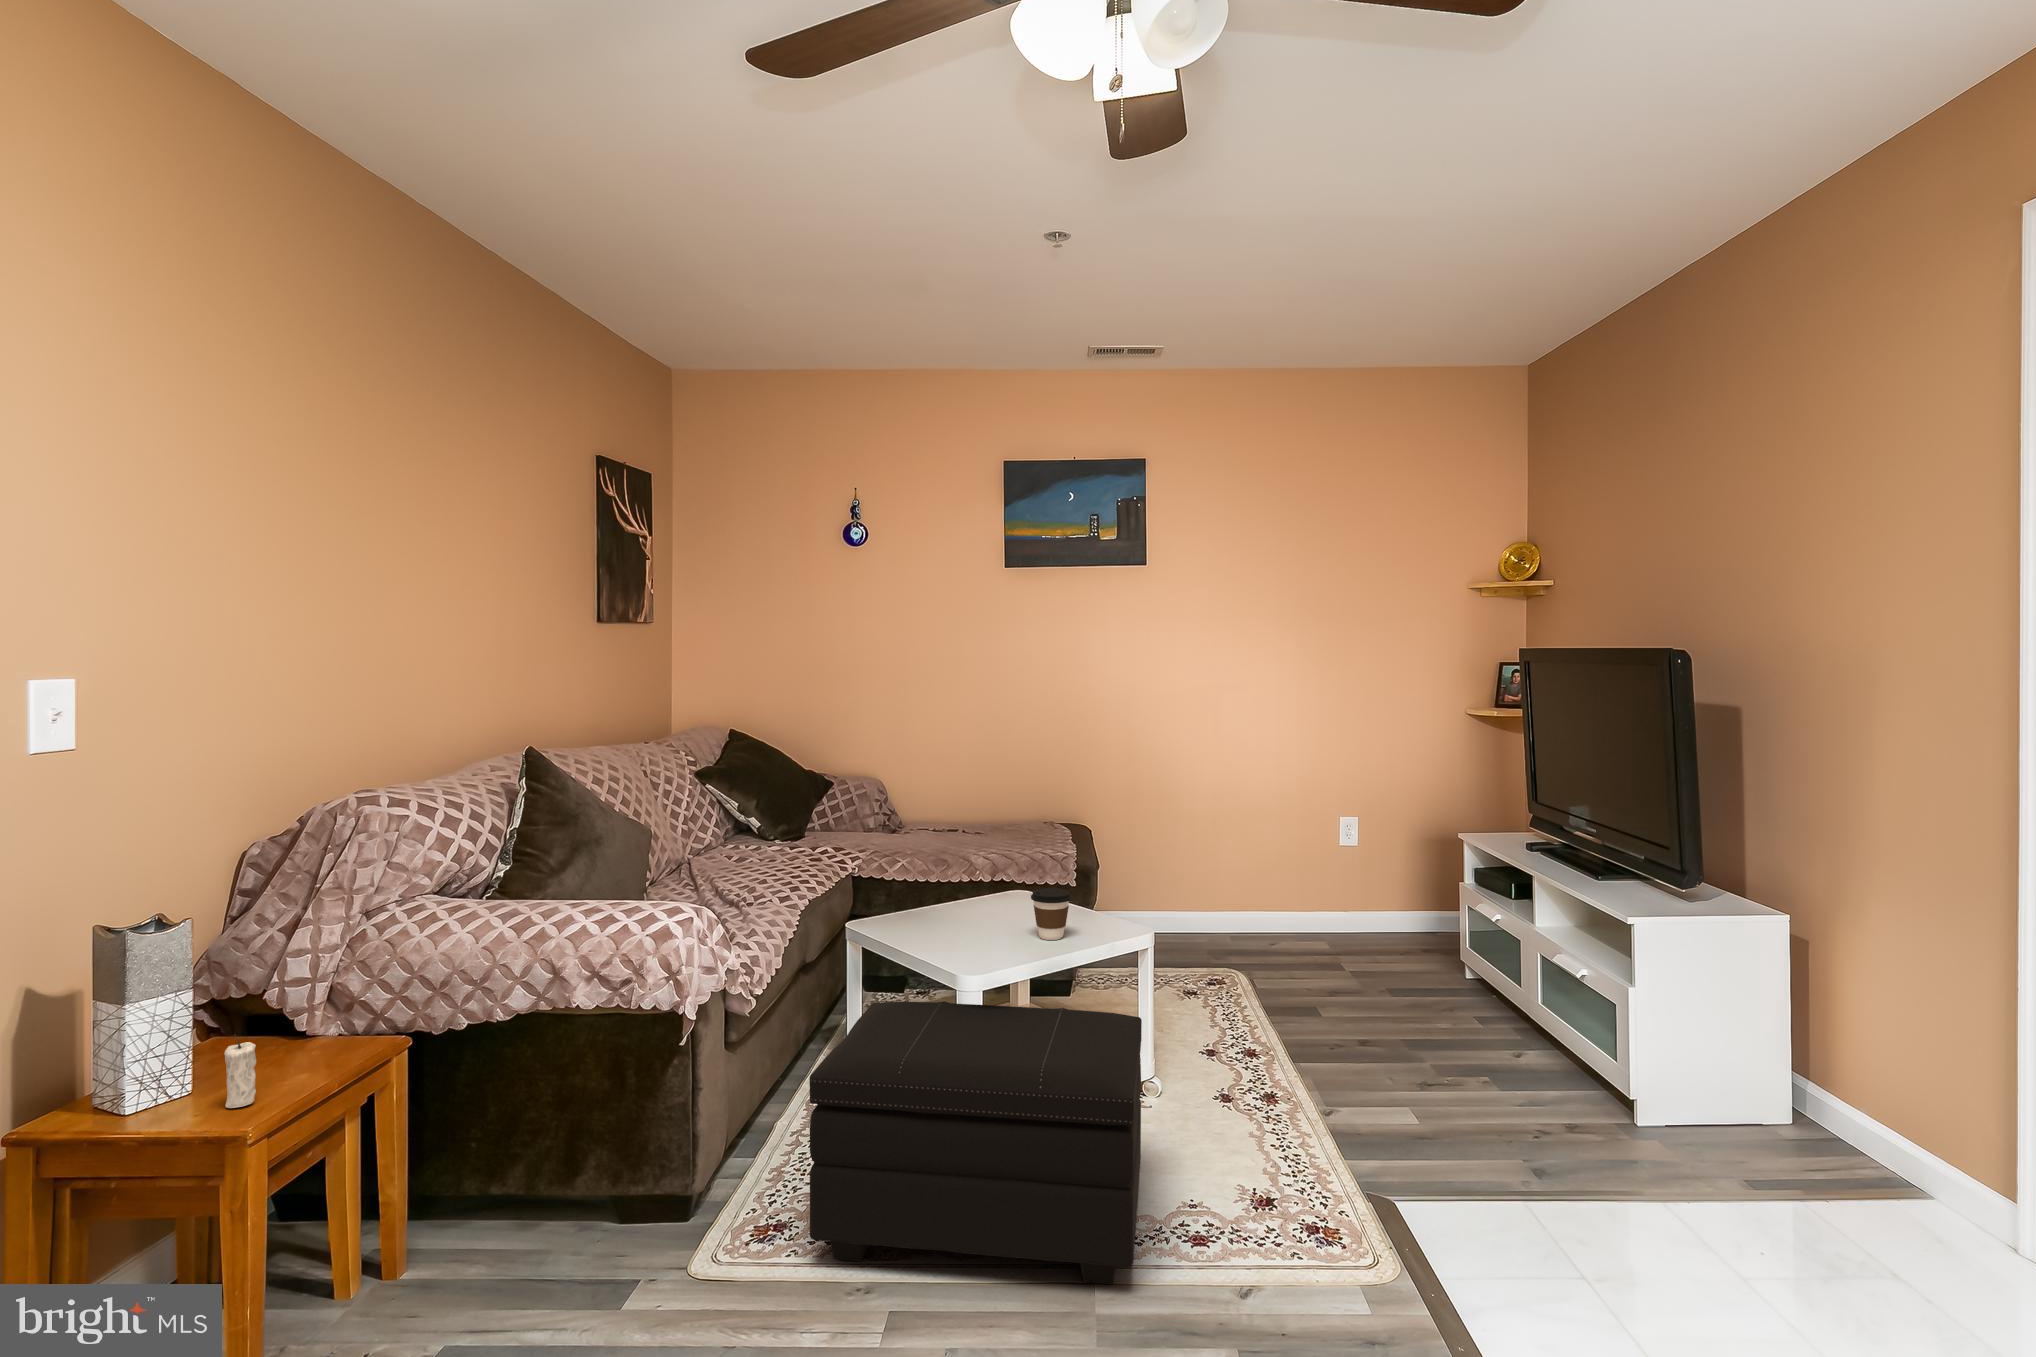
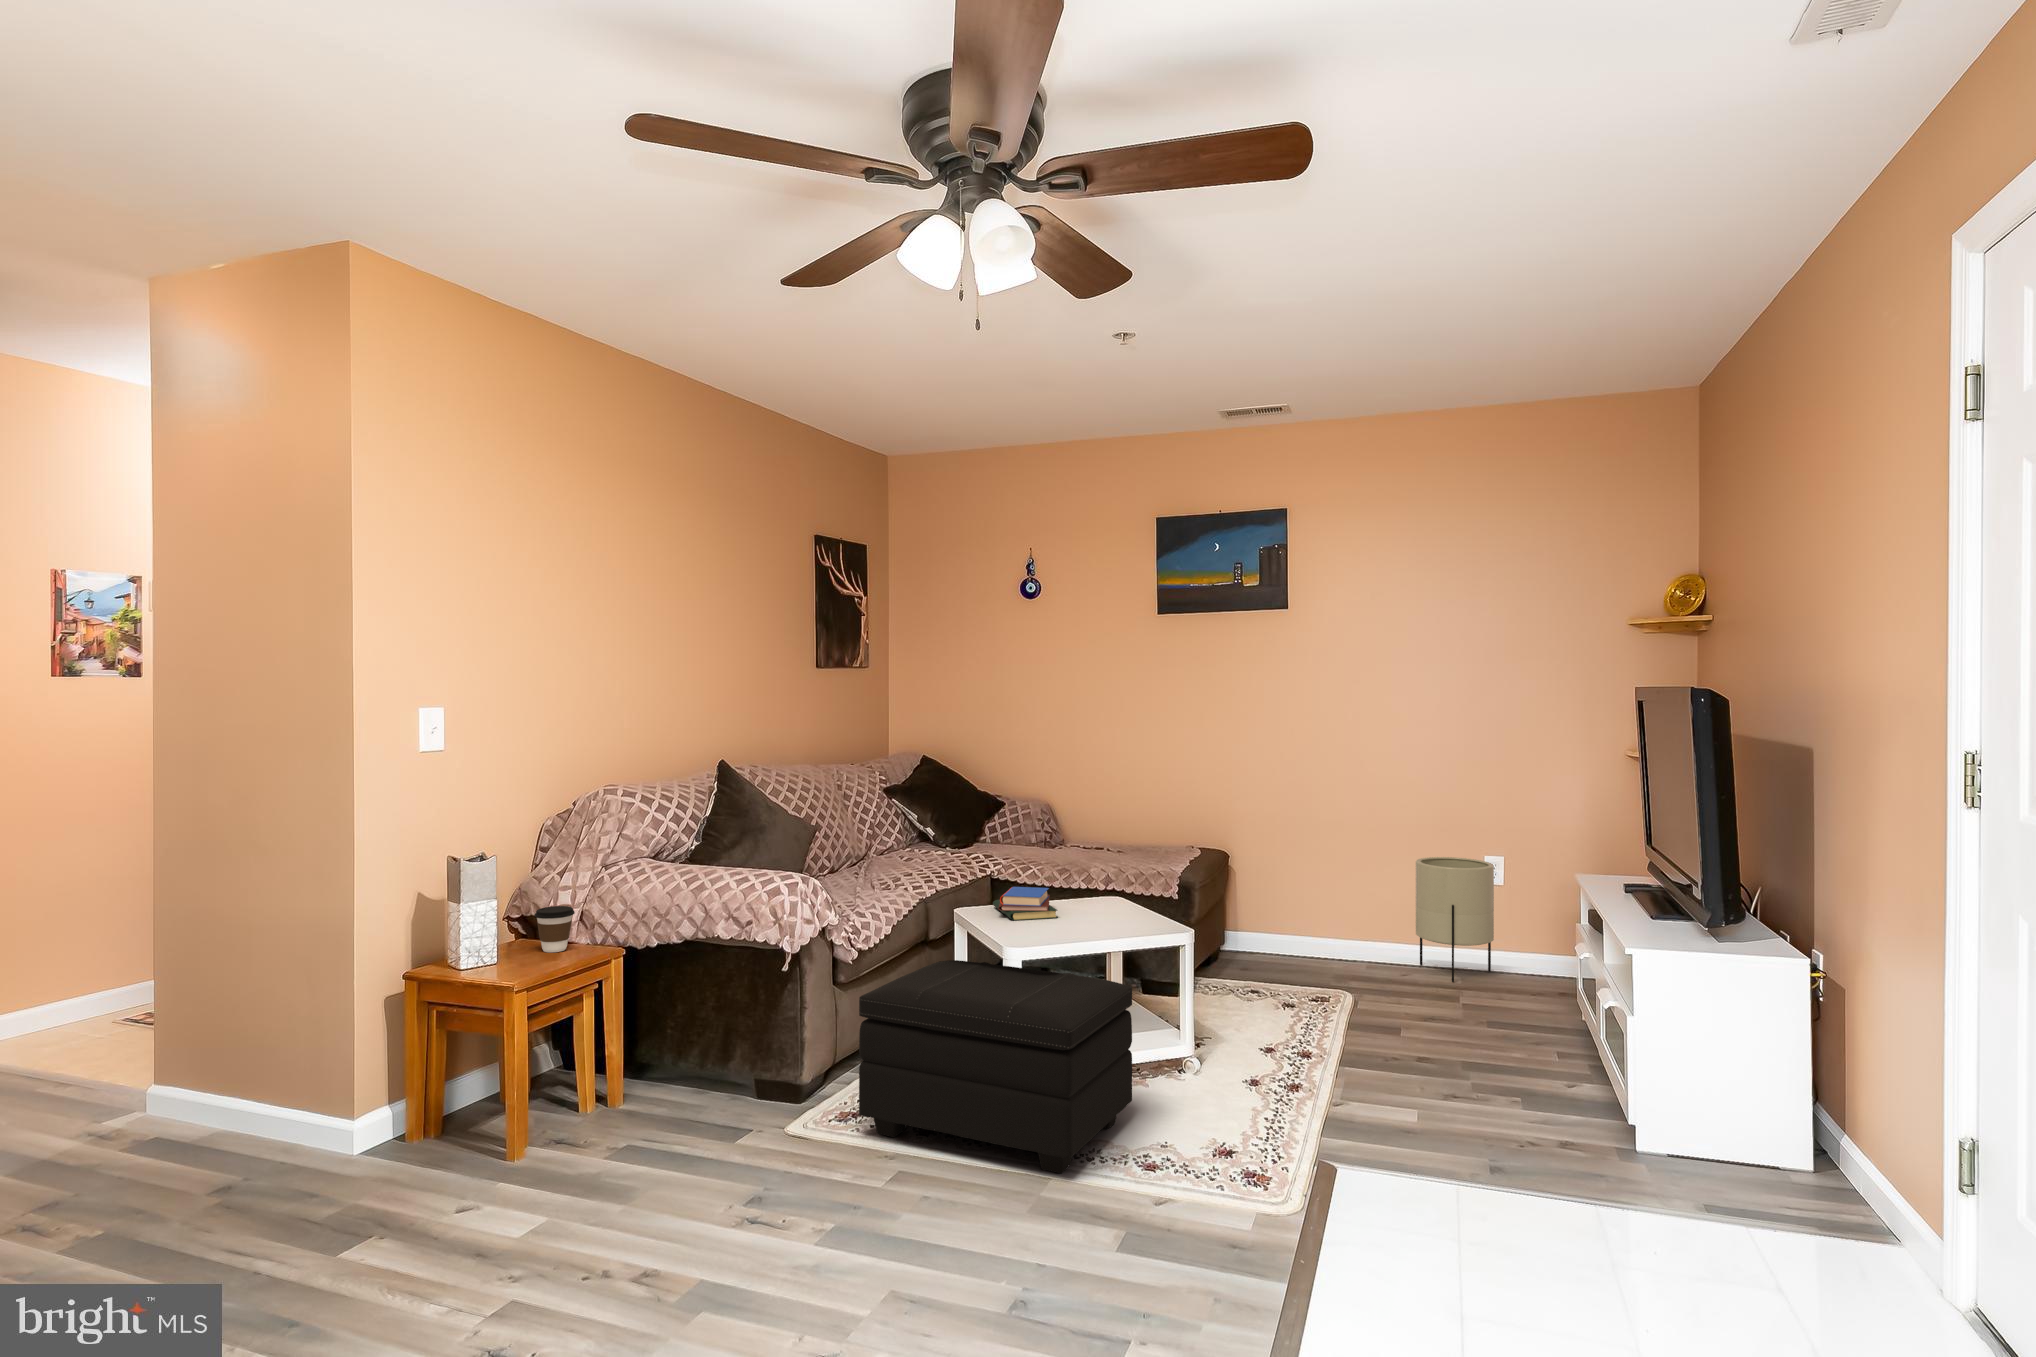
planter: none [1280,822,1357,951] -> present [1416,857,1494,982]
coffee cup: present [1031,888,1072,940] -> present [534,906,575,953]
book: none [900,892,993,938] -> present [993,887,1057,920]
candle: present [224,1037,256,1108] -> none [503,923,520,968]

